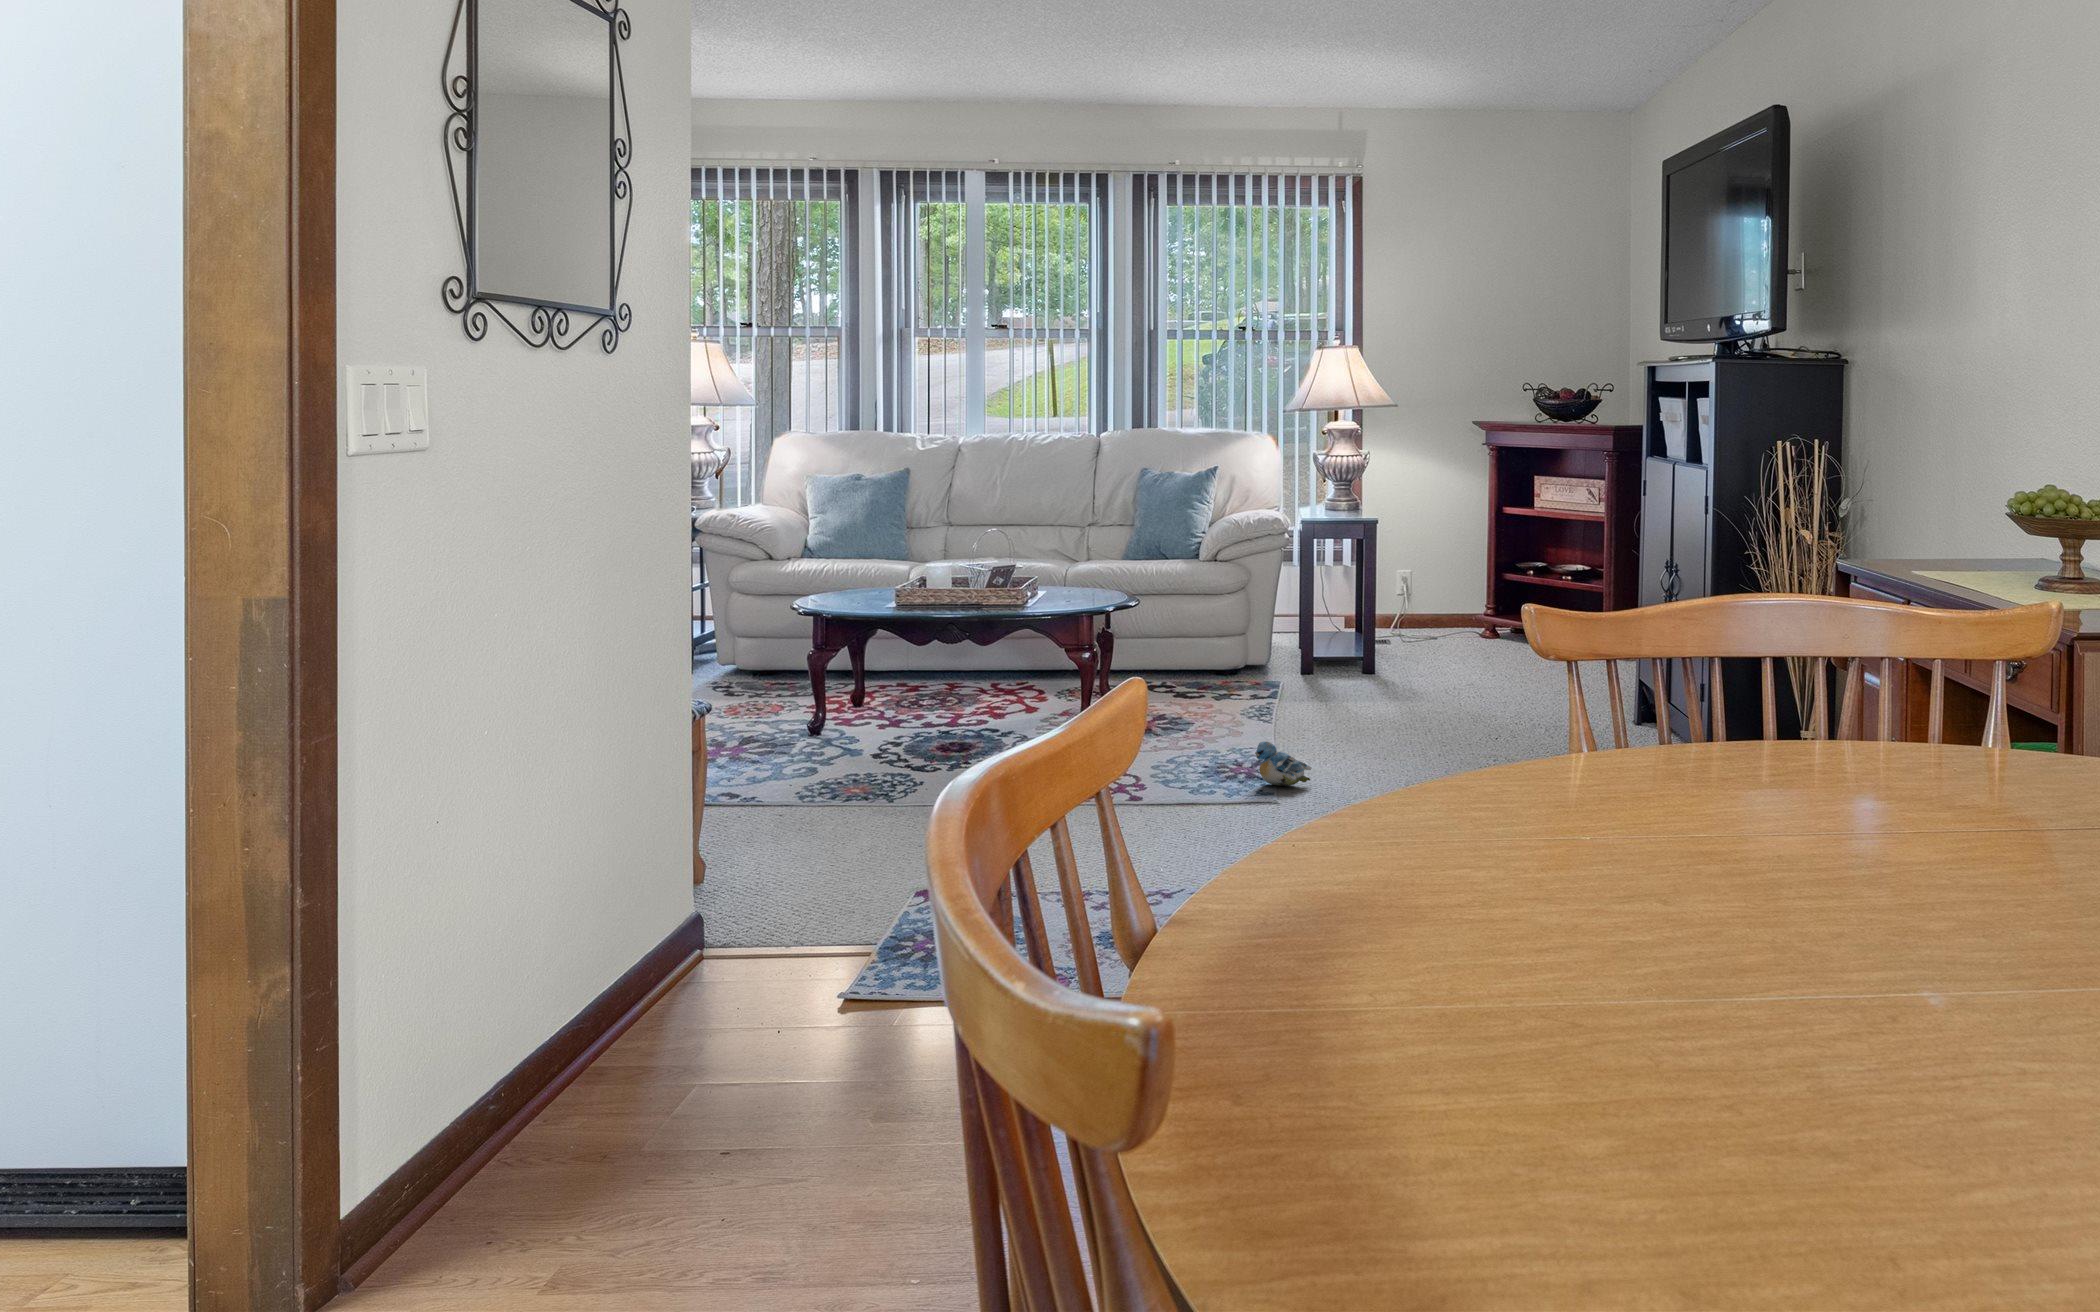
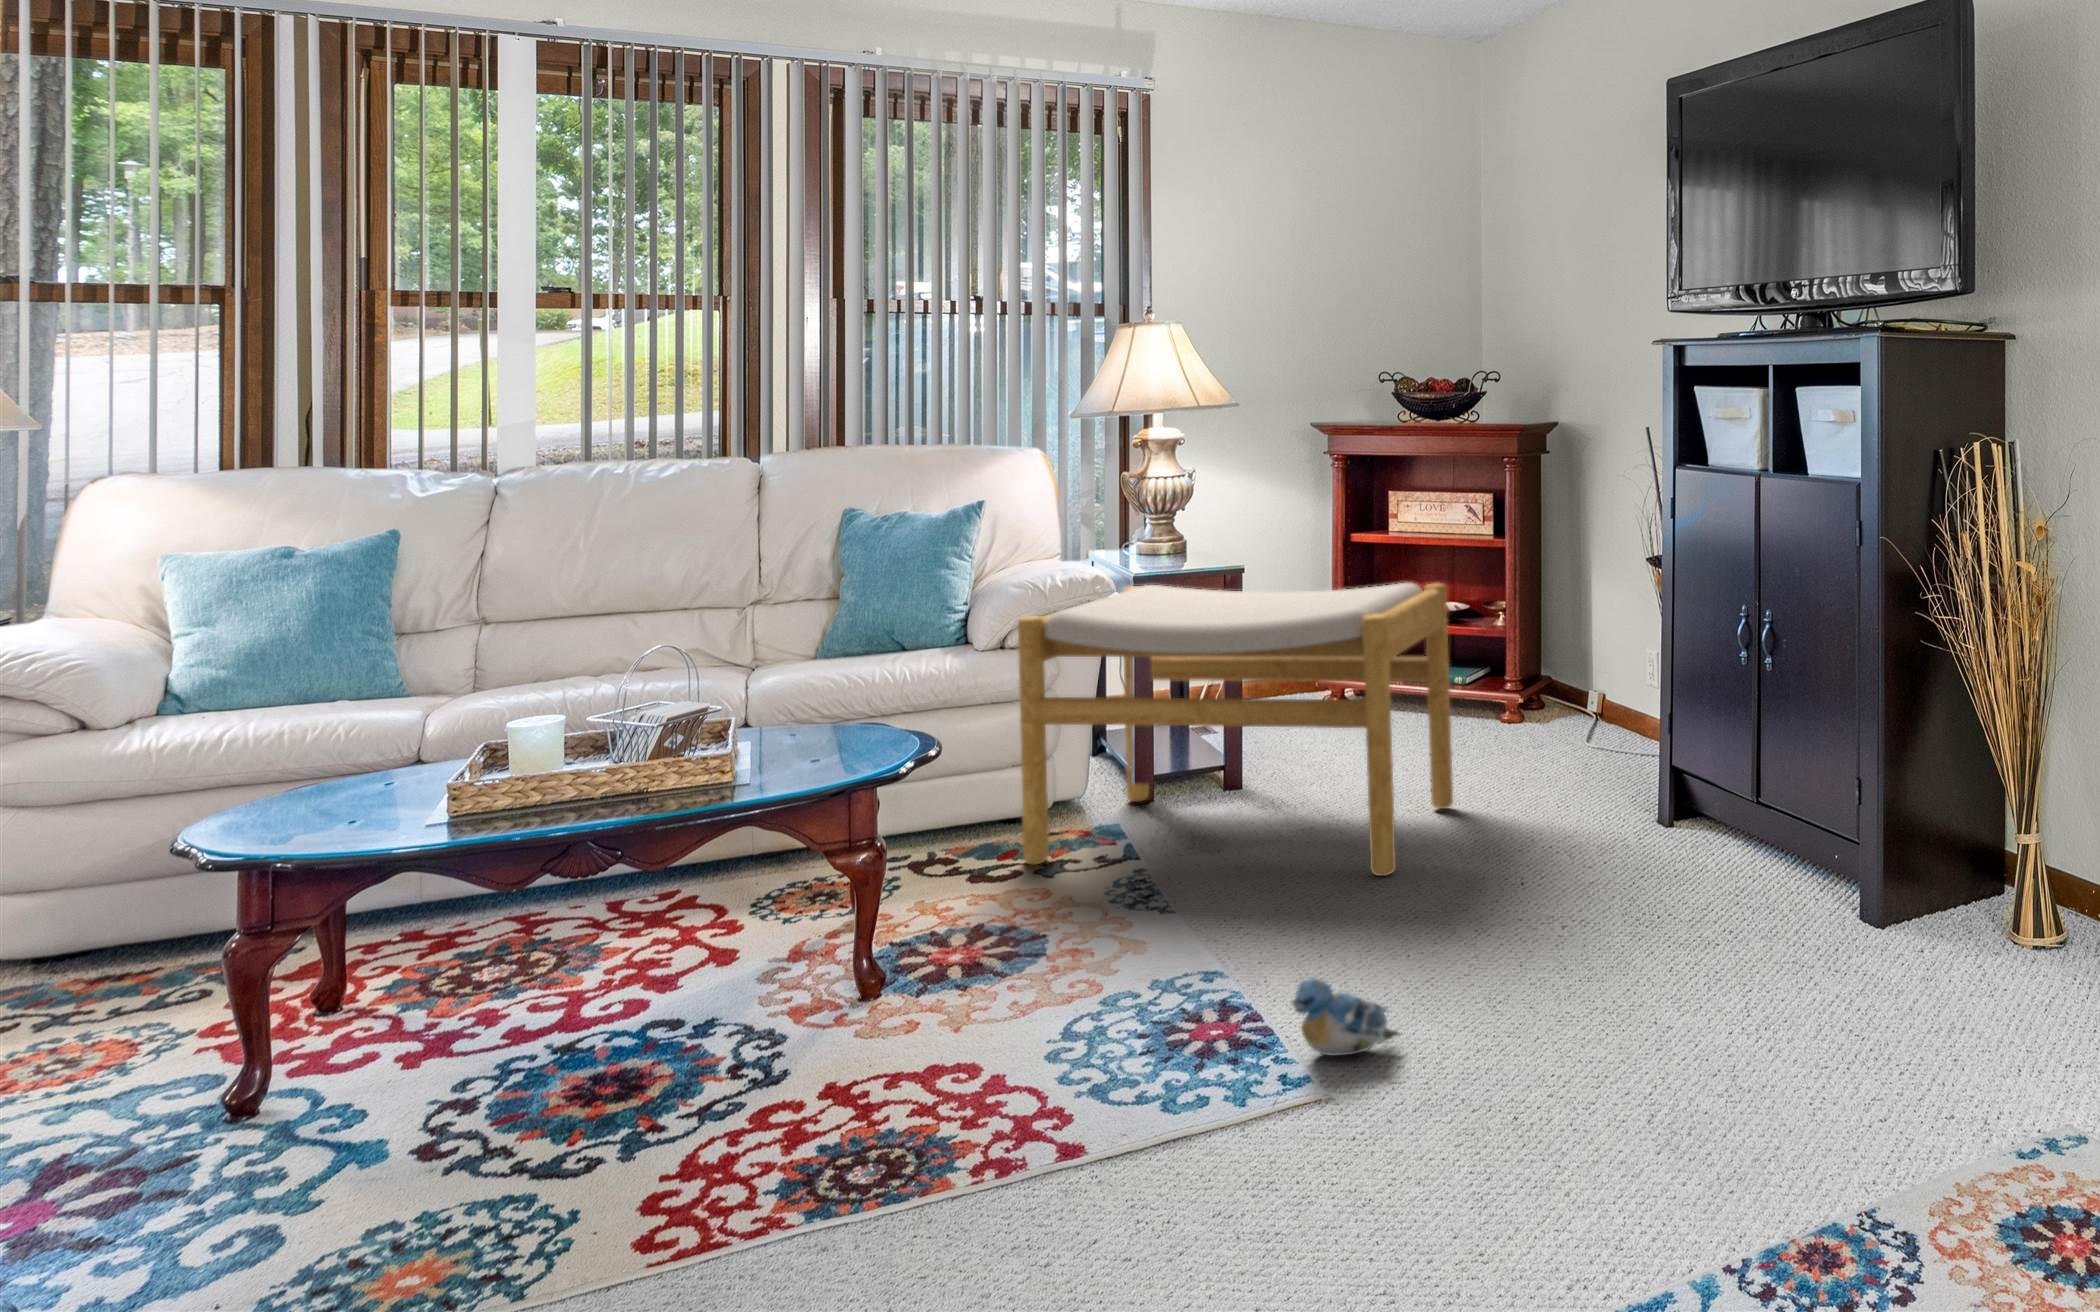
footstool: none [1209,529,1491,725] -> present [1018,583,1453,876]

